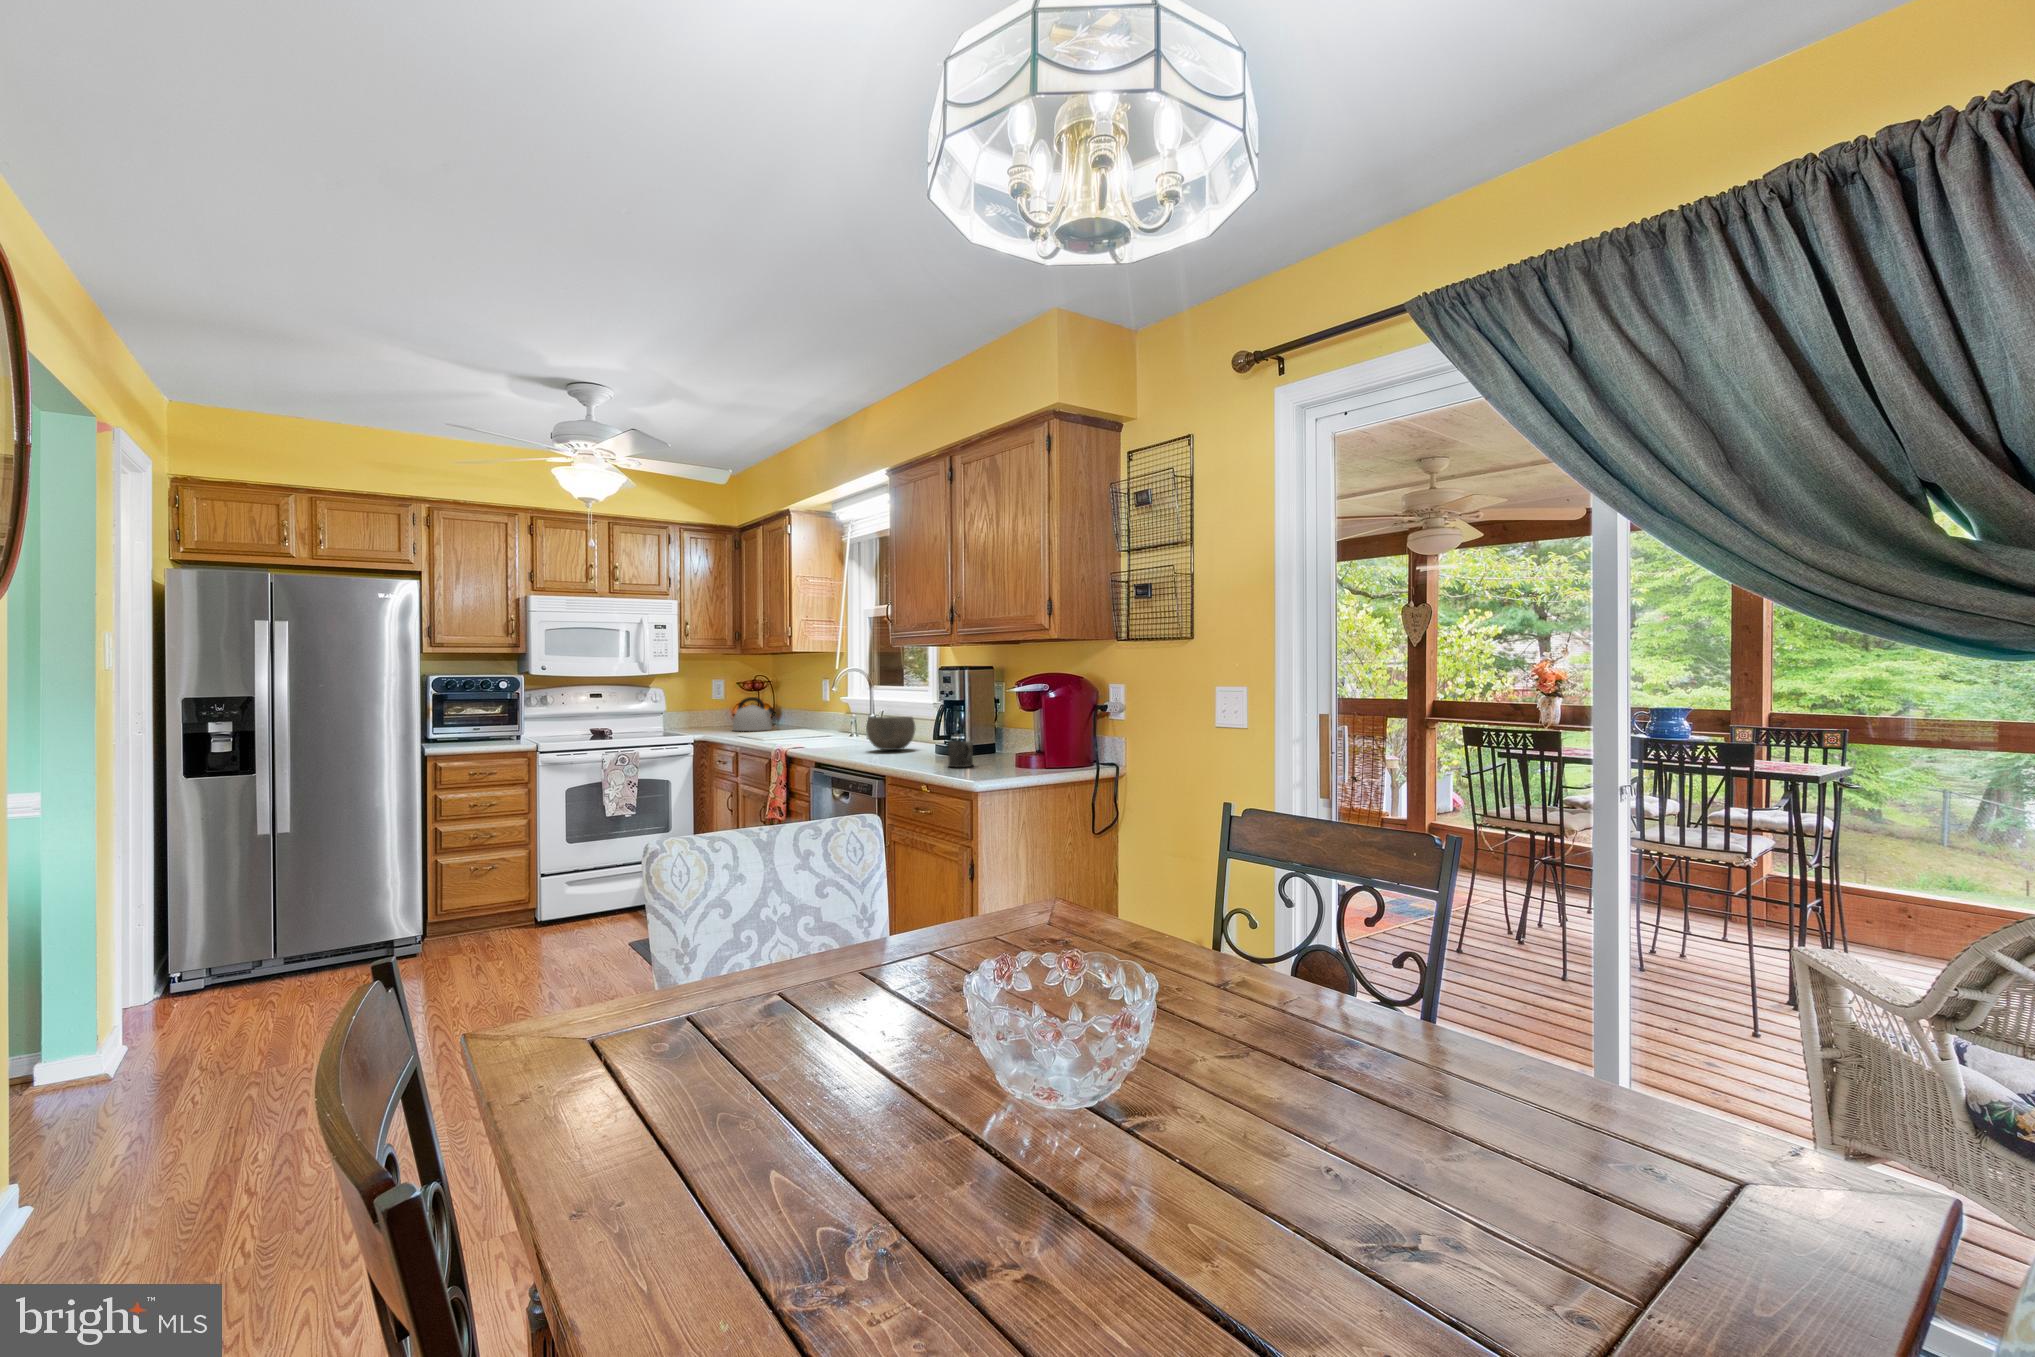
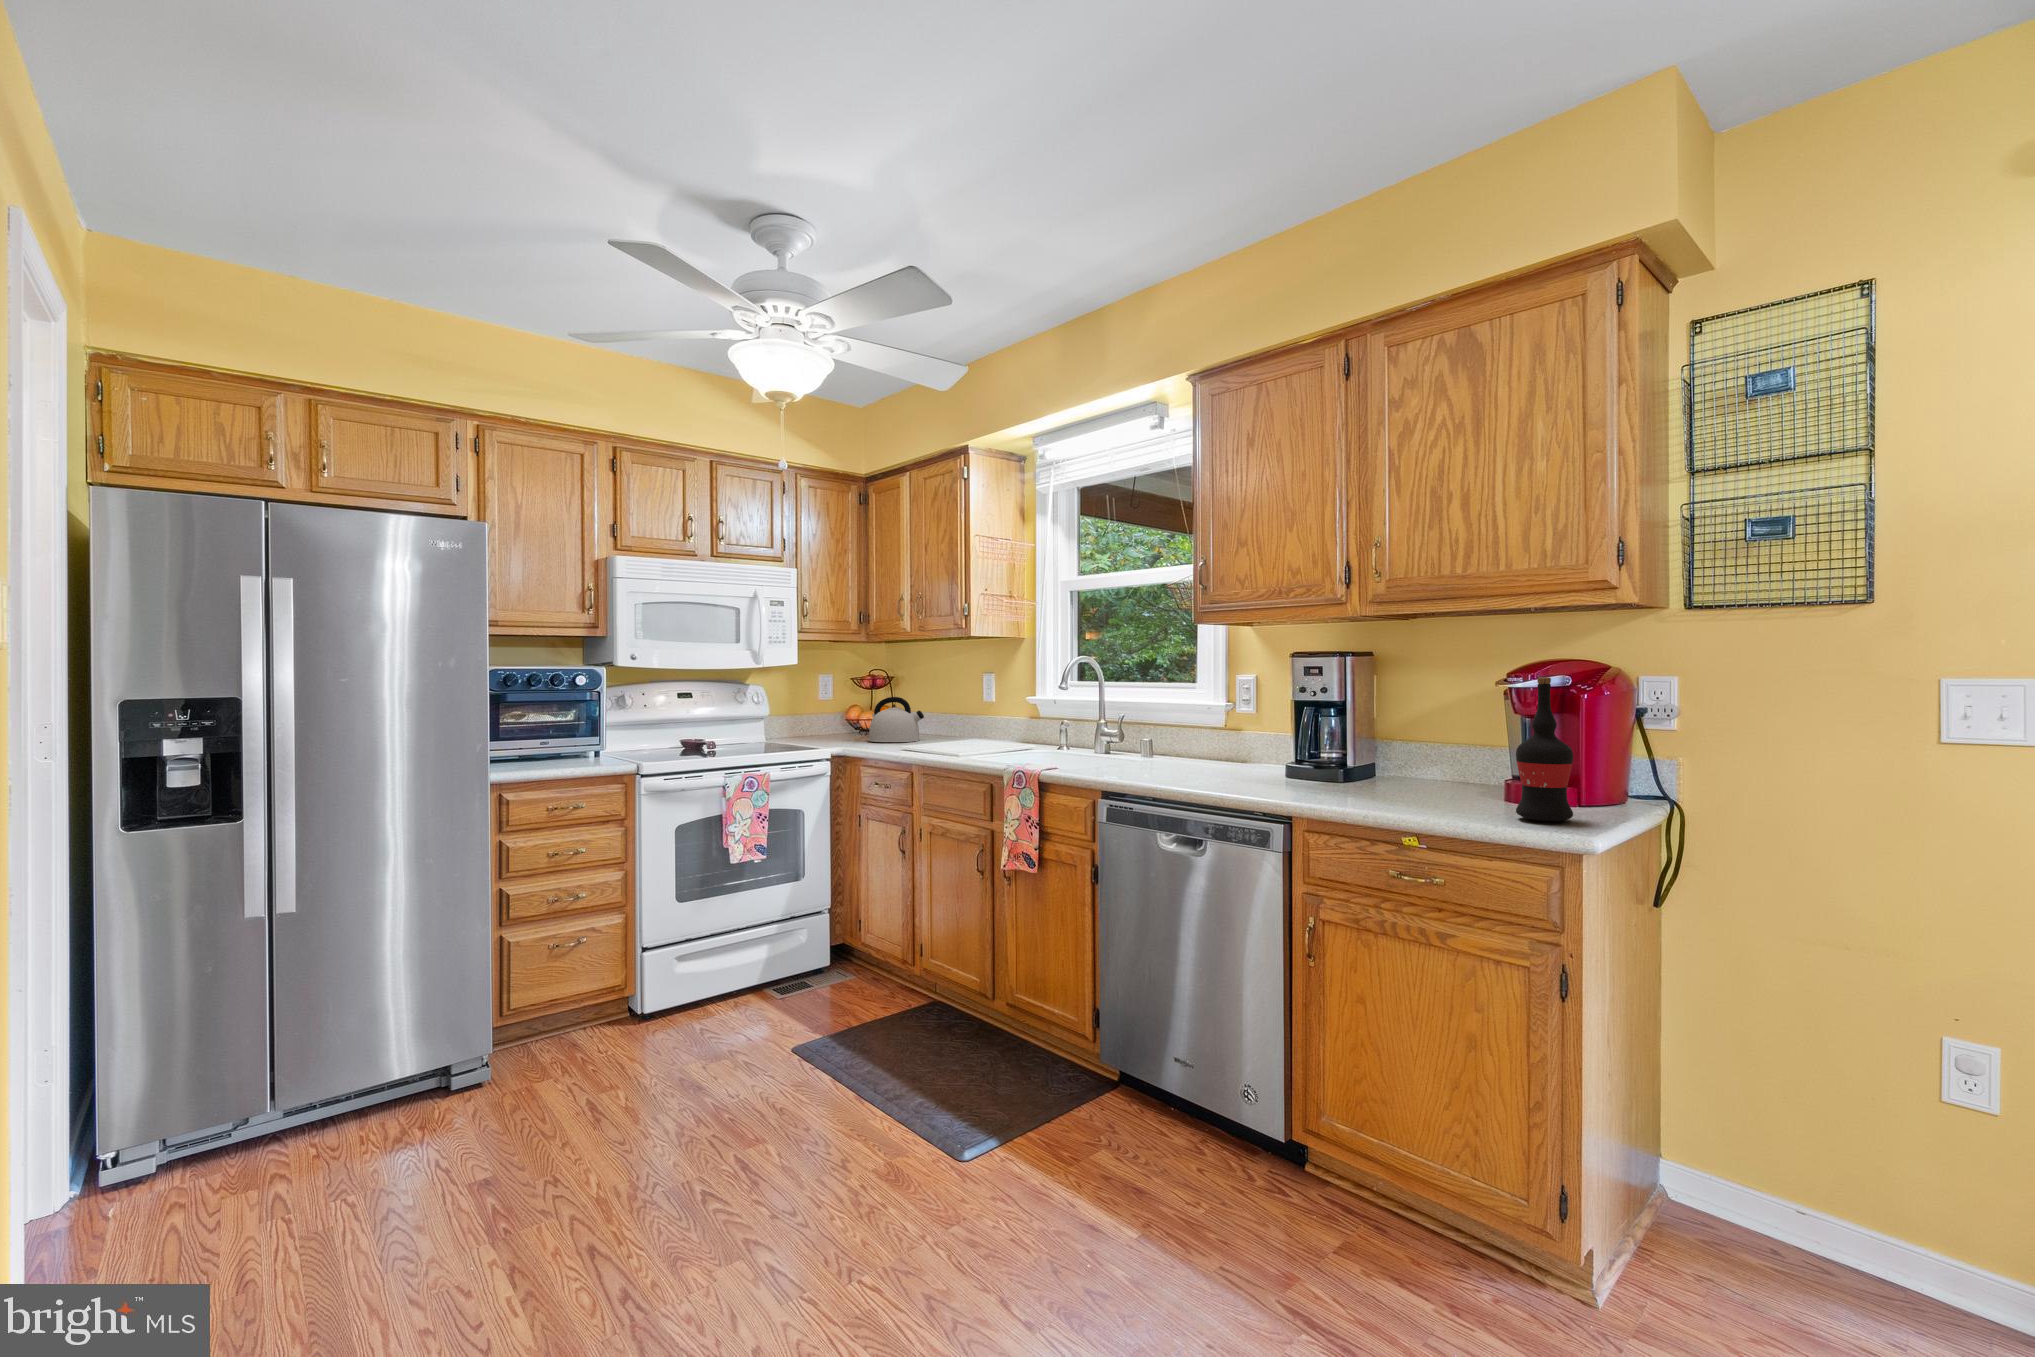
wine bottle: none [985,685,1016,772] -> present [1516,677,1573,821]
bowl: present [866,717,916,750] -> none [1170,725,1243,775]
mug: present [948,741,973,767] -> none [1404,766,1460,809]

